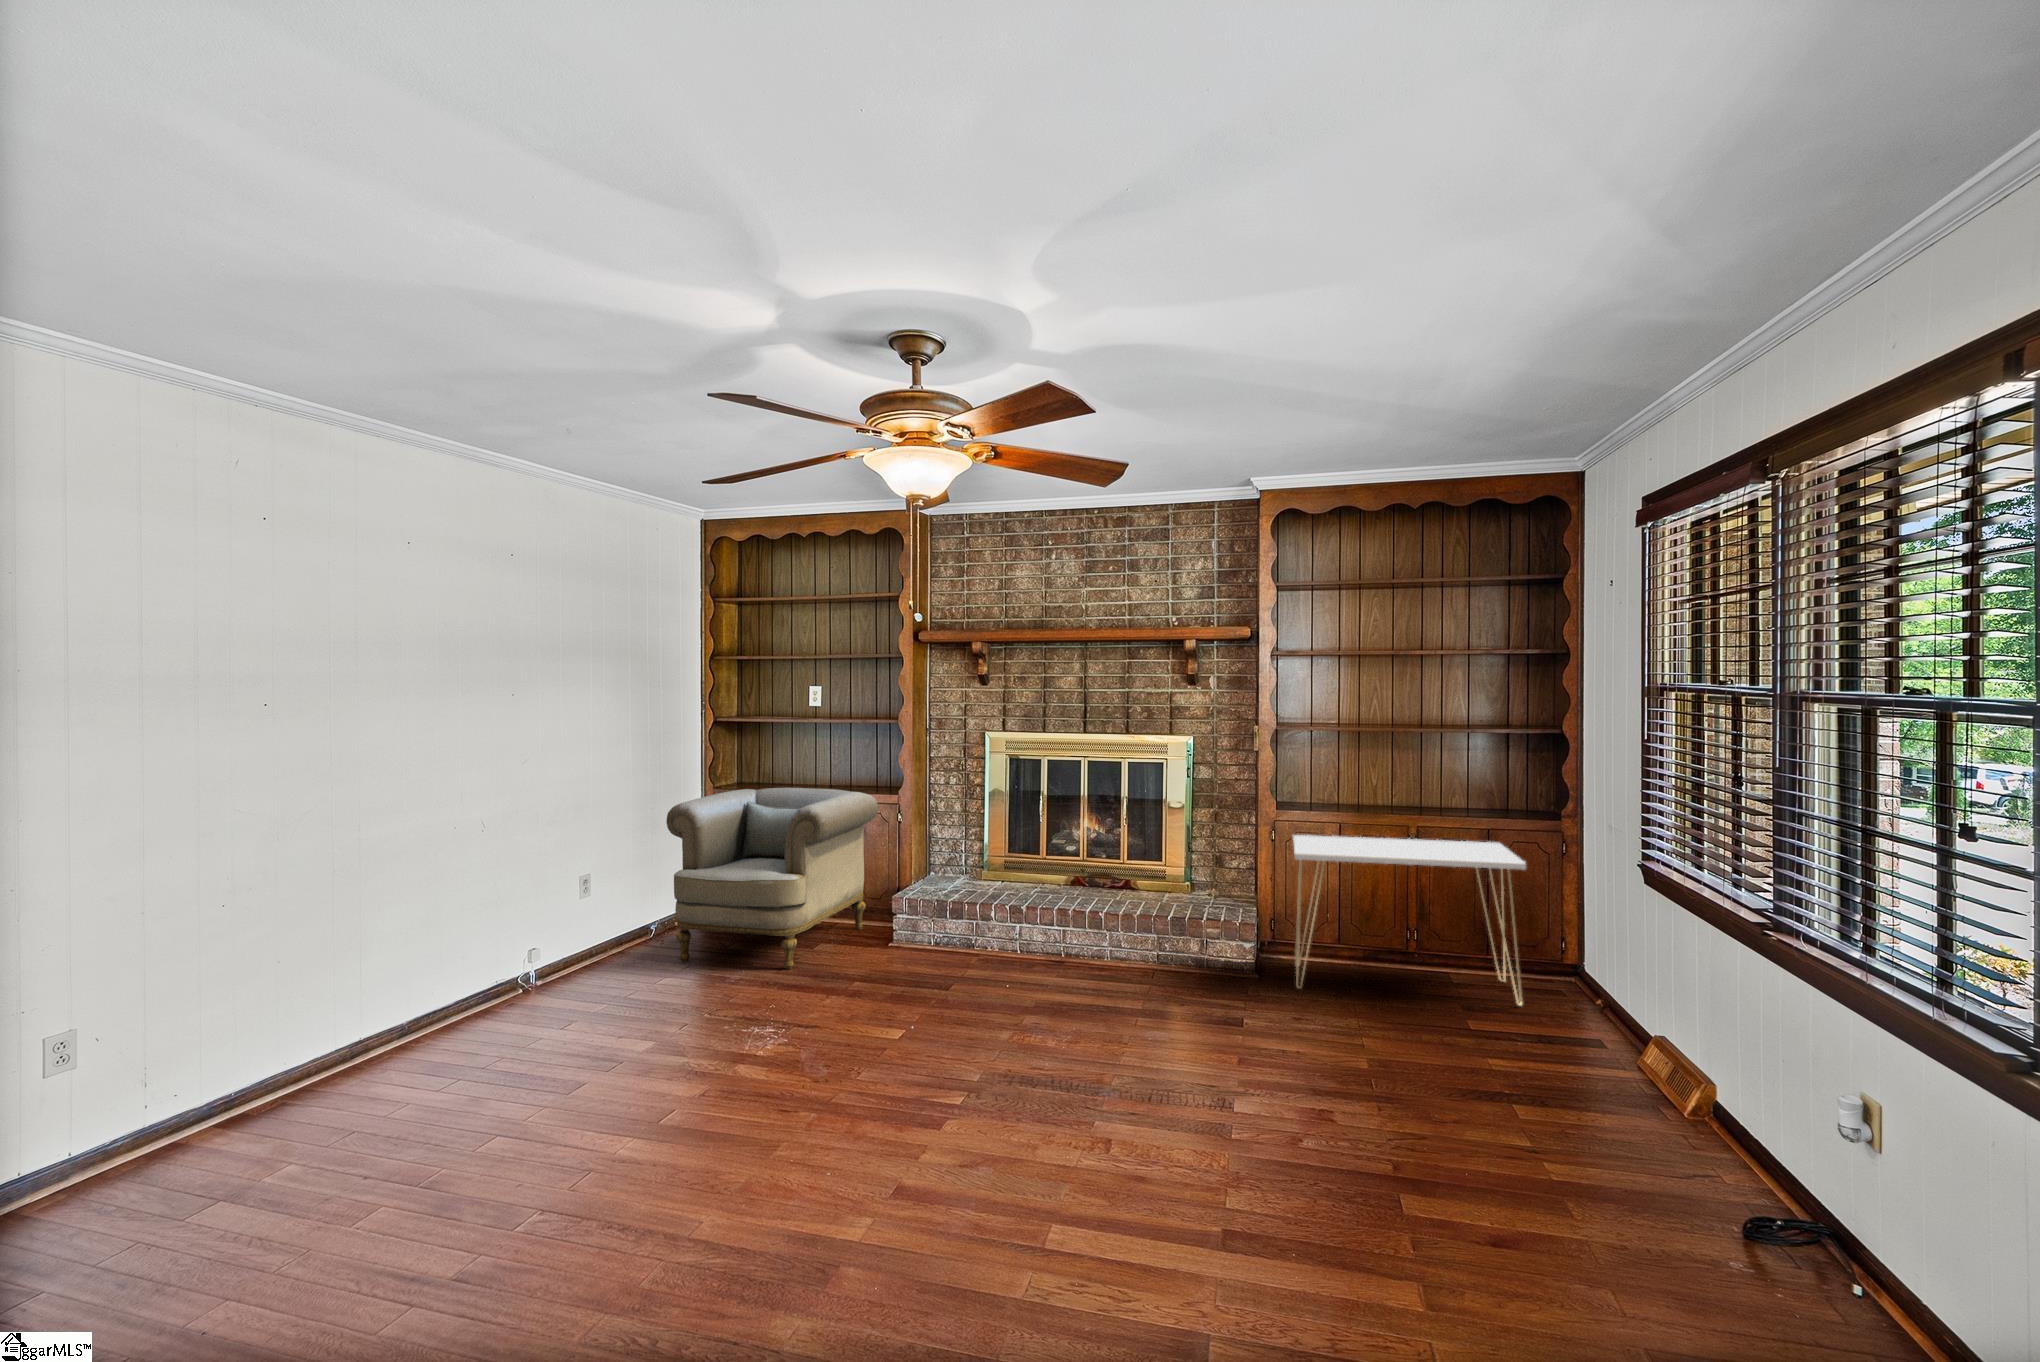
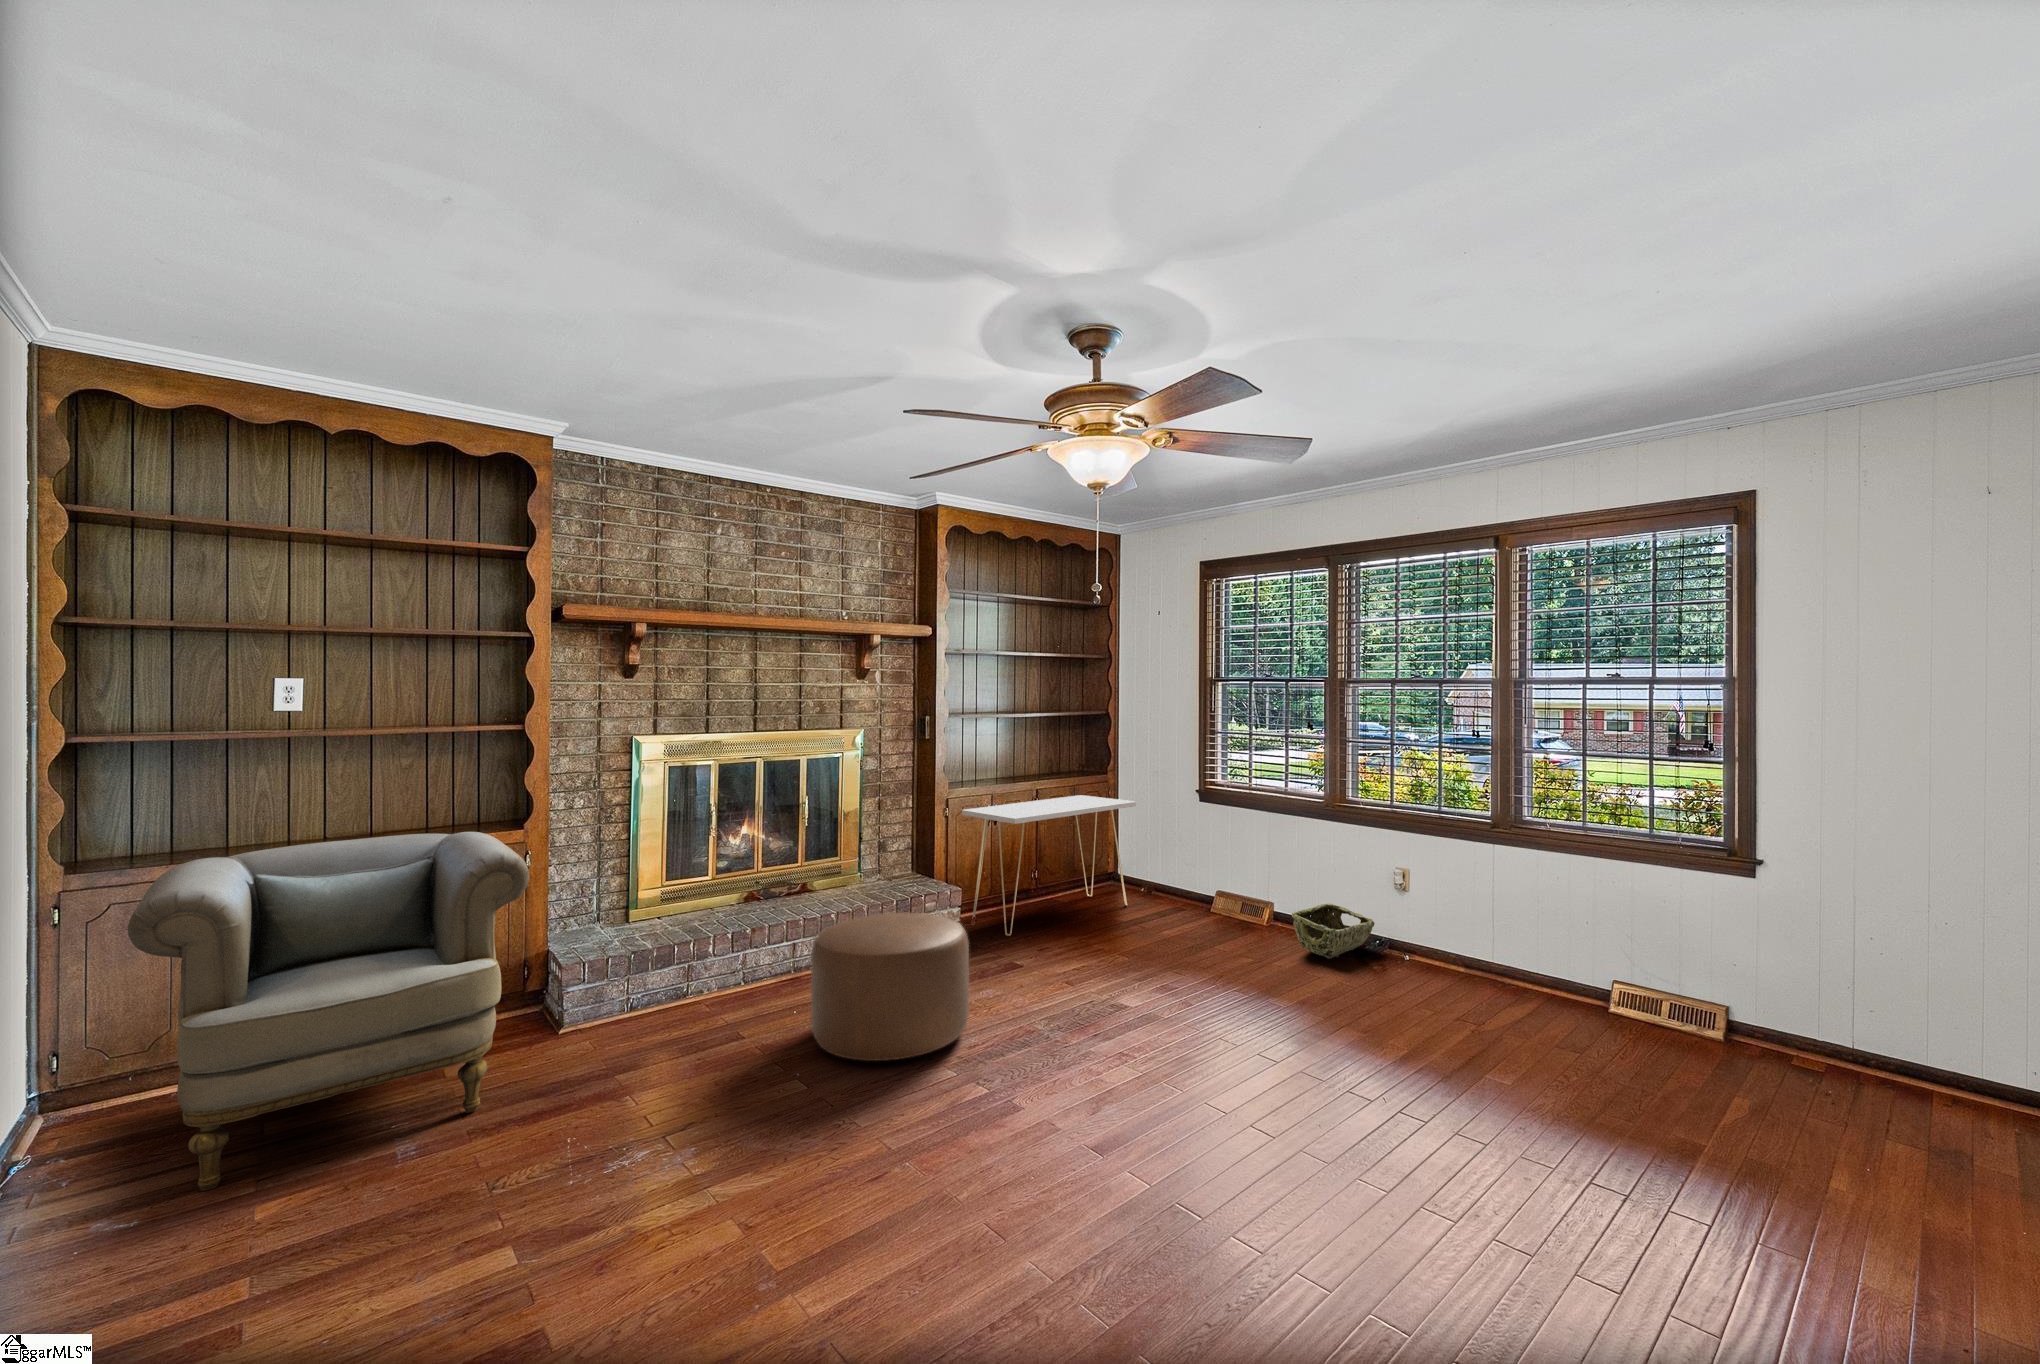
ottoman: none [941,911,1083,1044] -> present [811,912,969,1061]
woven basket: none [1585,1082,1772,1190] -> present [1292,904,1375,959]

